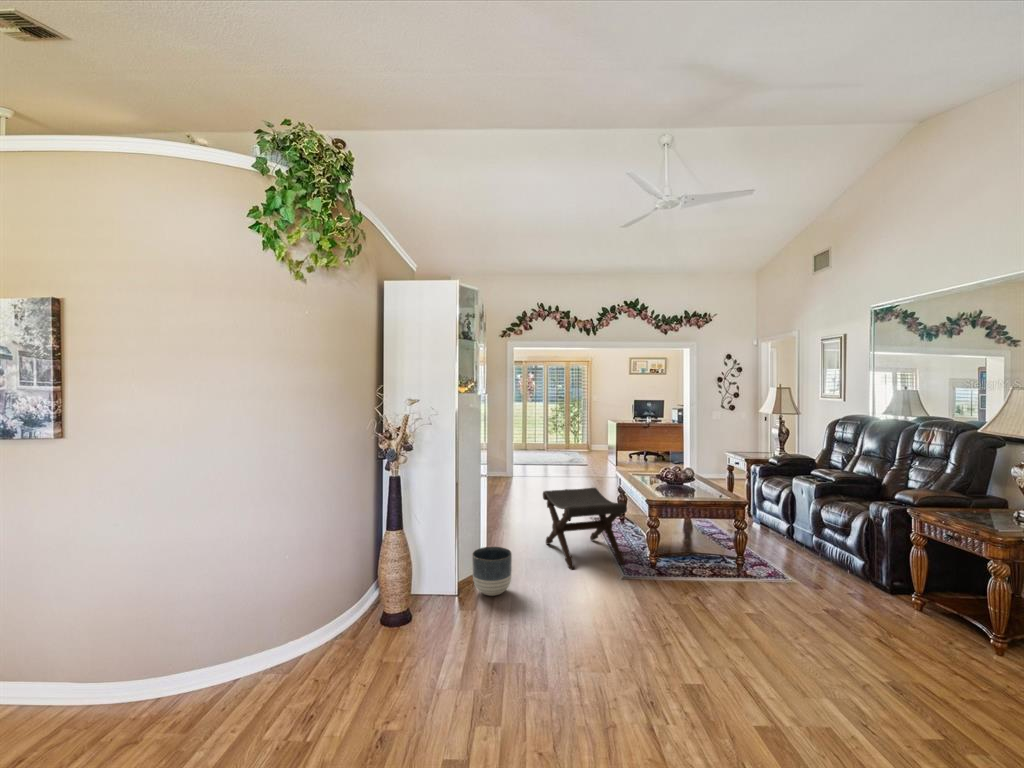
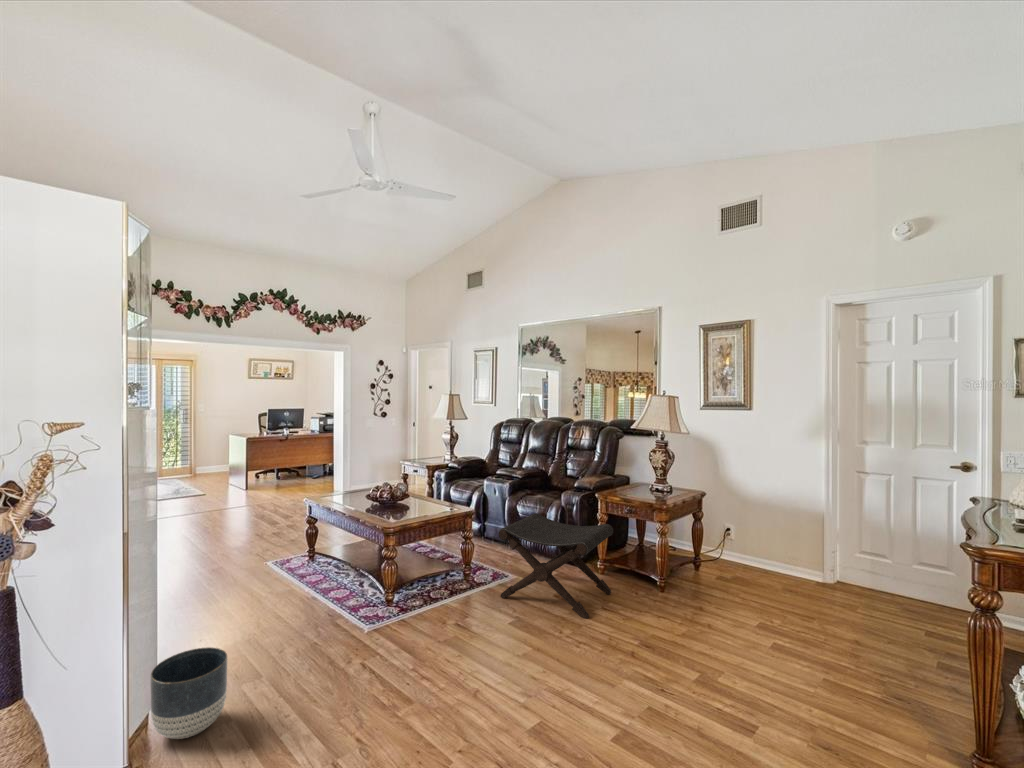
footstool: present [543,488,627,570] -> present [499,513,613,619]

